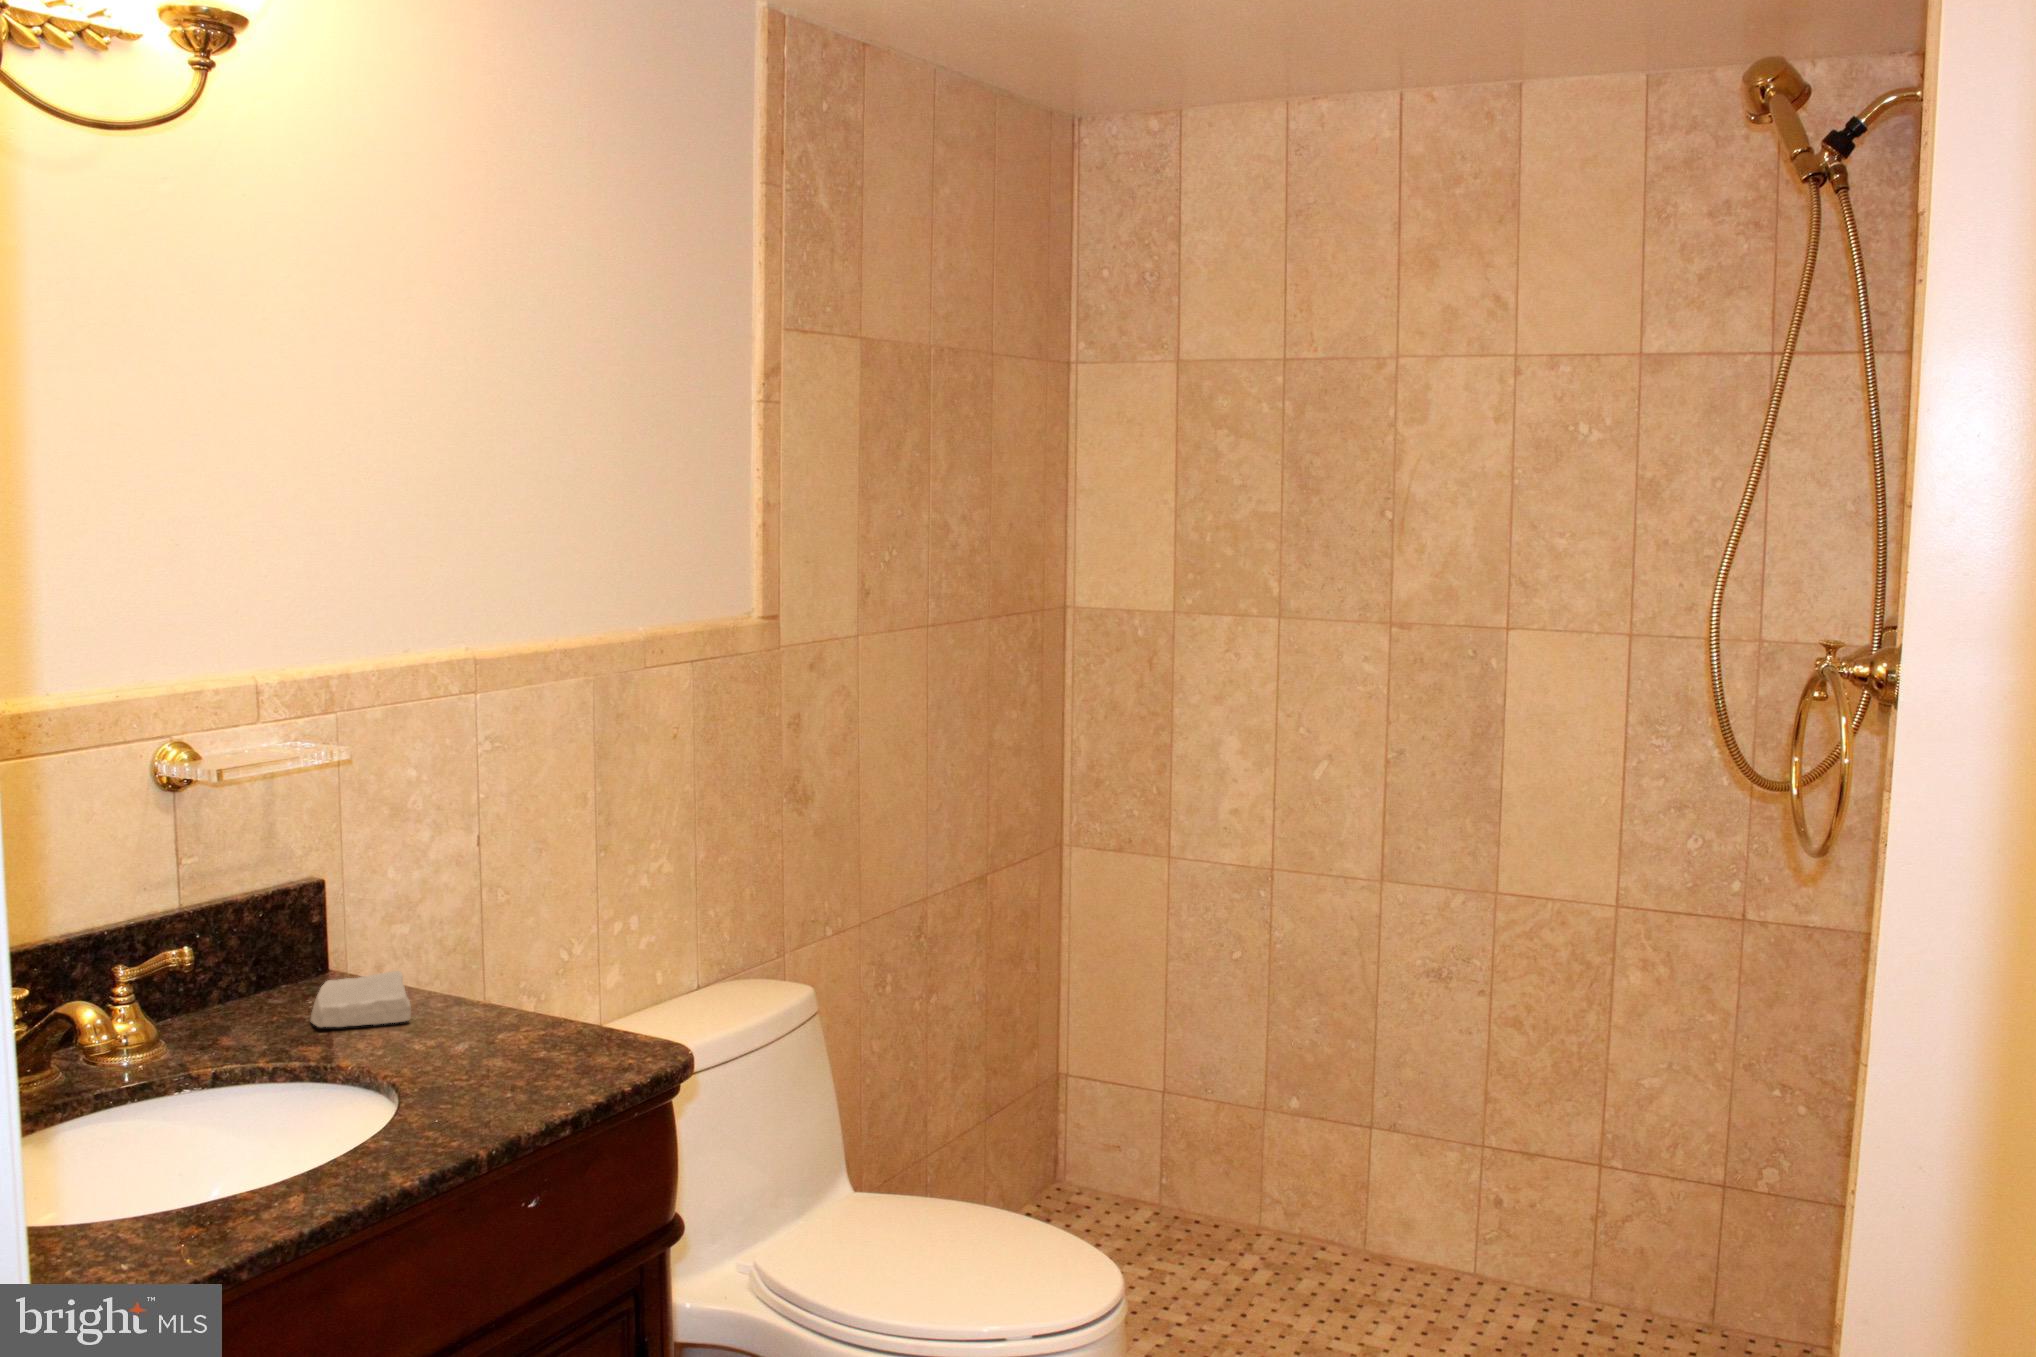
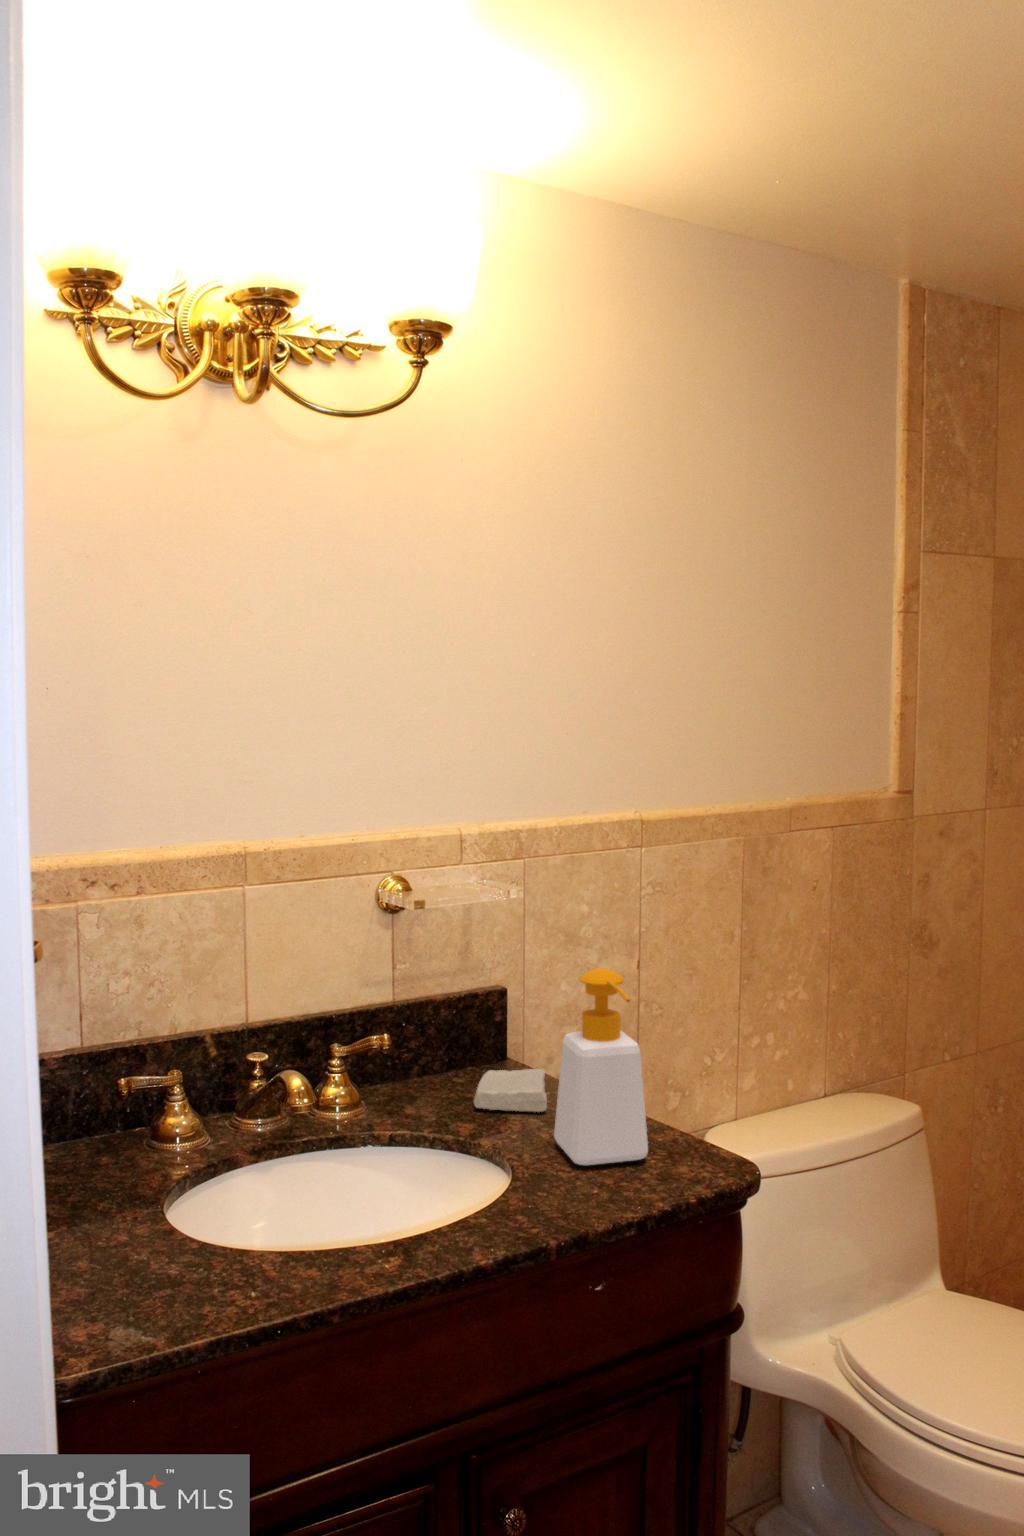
soap bottle: none [435,838,557,1071] -> present [554,968,648,1165]

